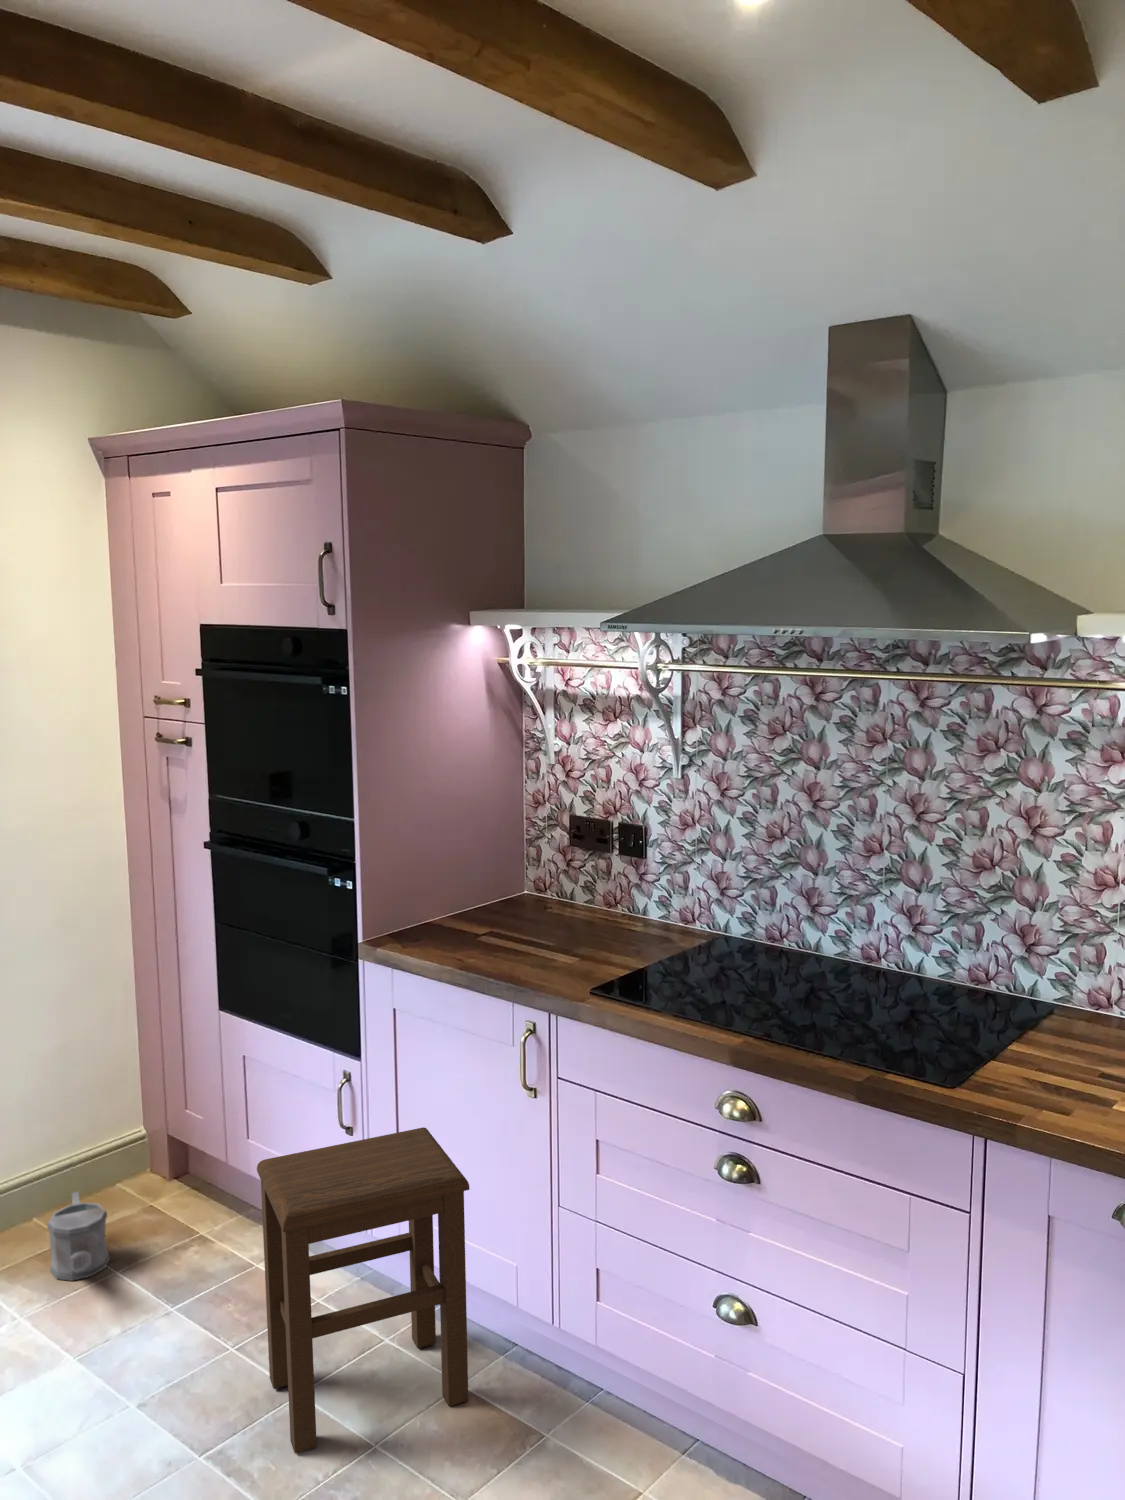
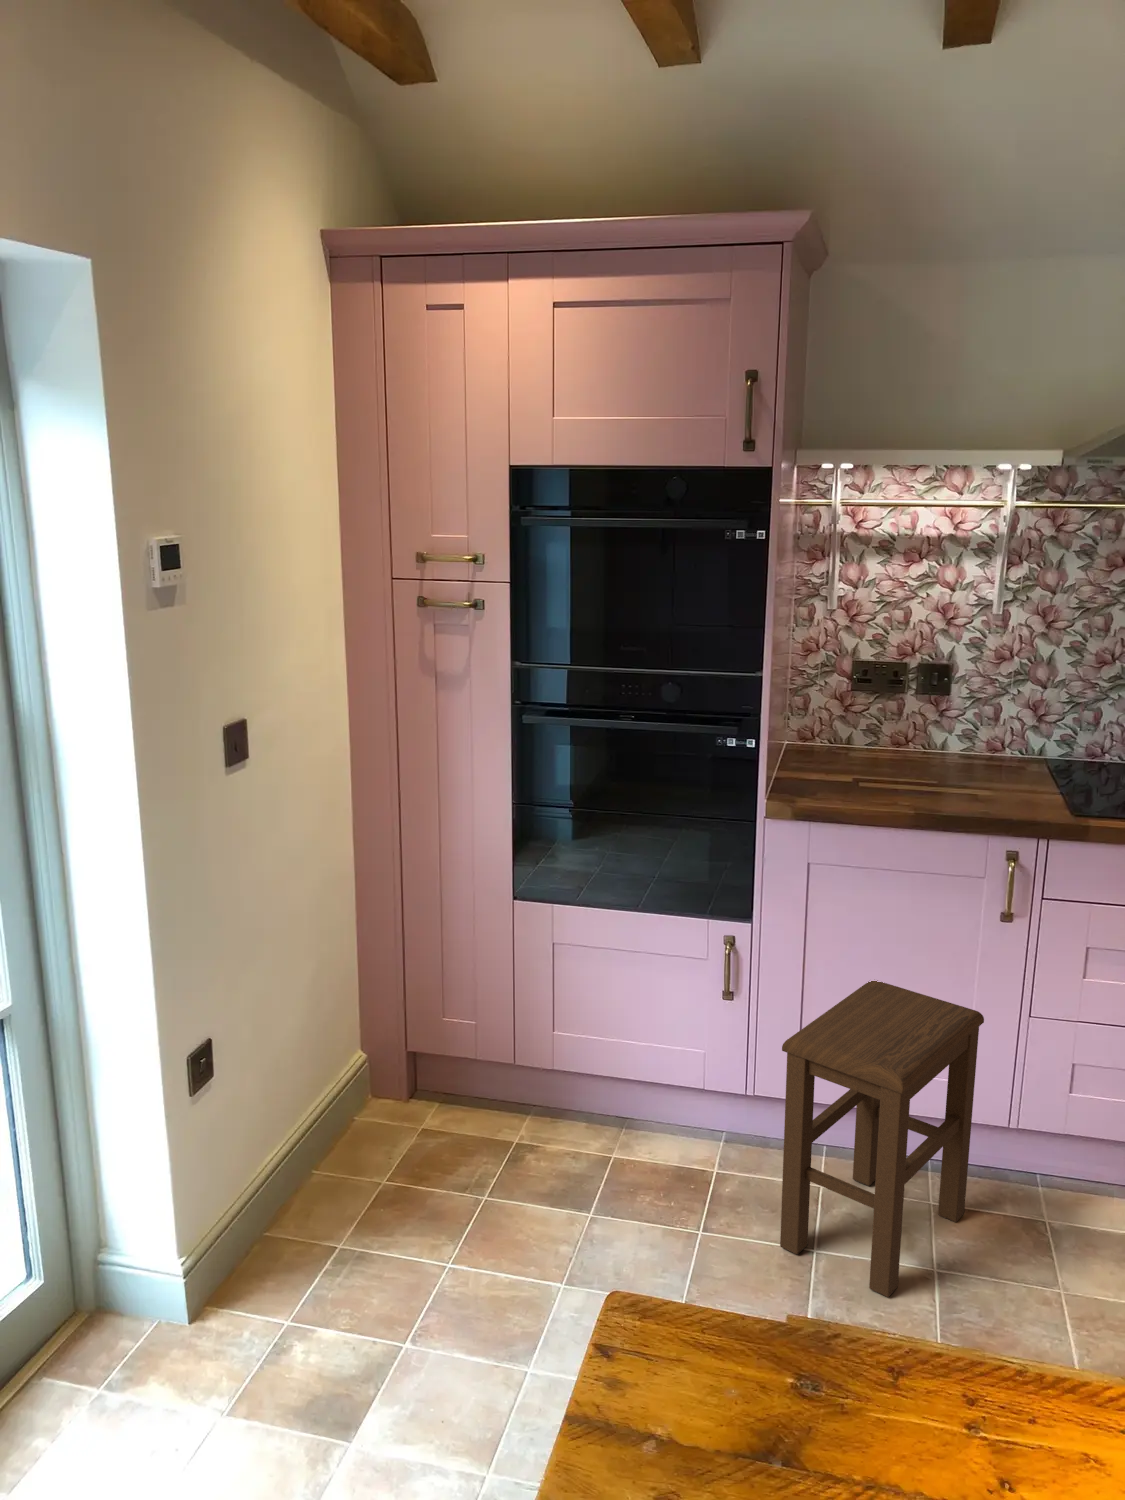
watering can: present [47,1192,110,1281] -> none [402,1134,525,1226]

